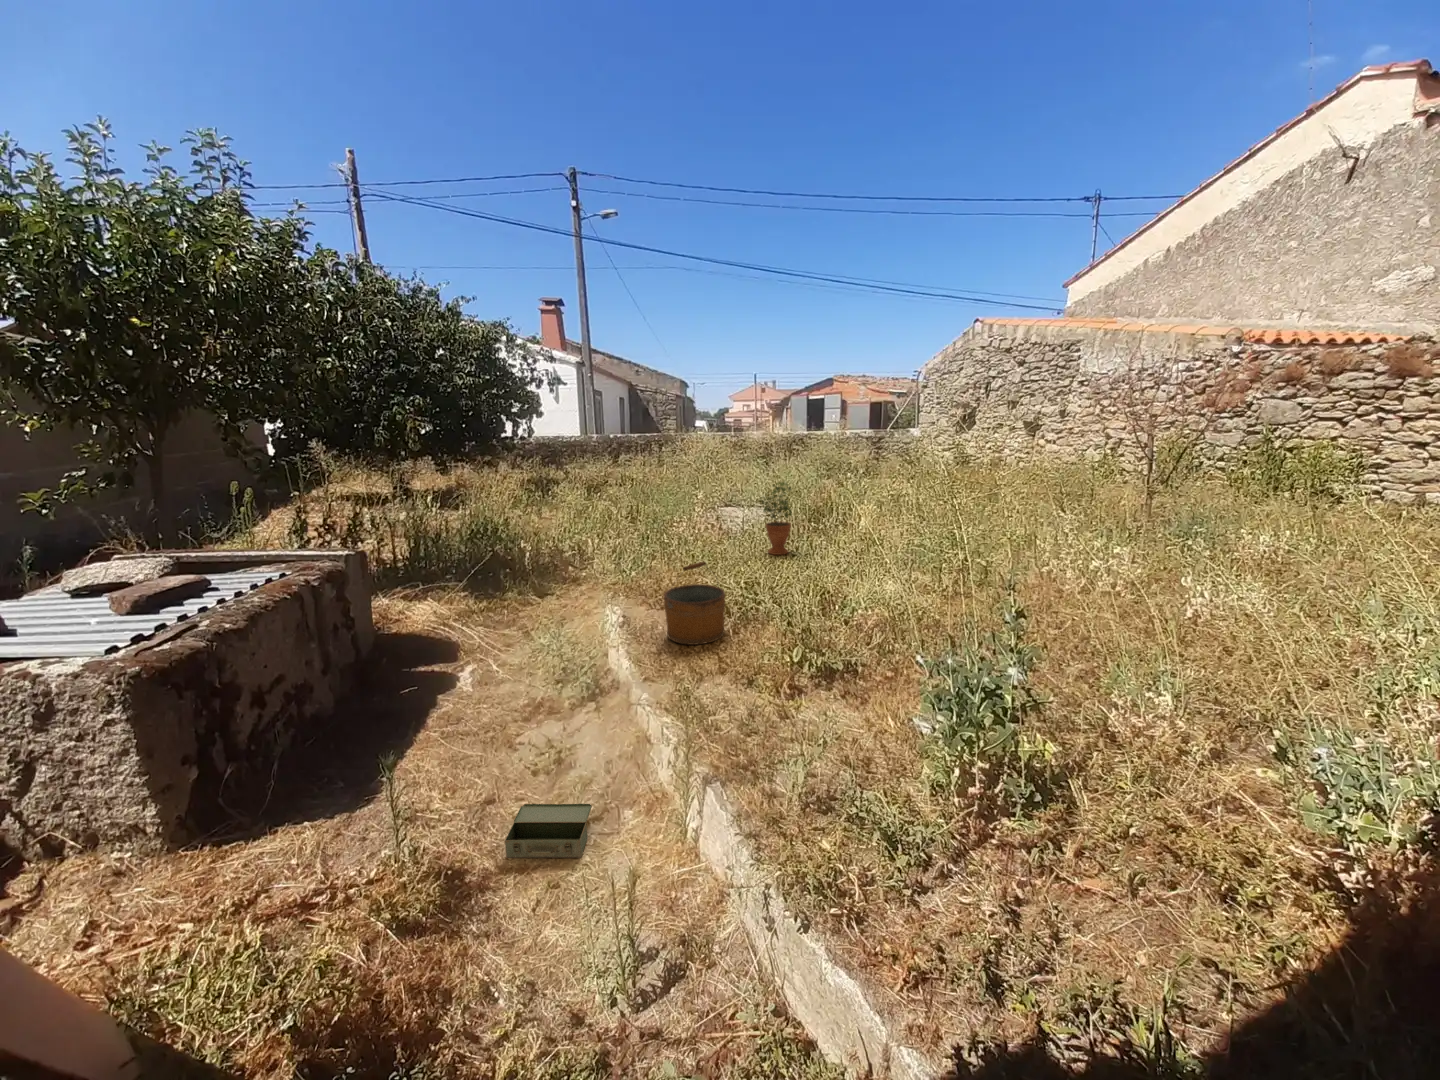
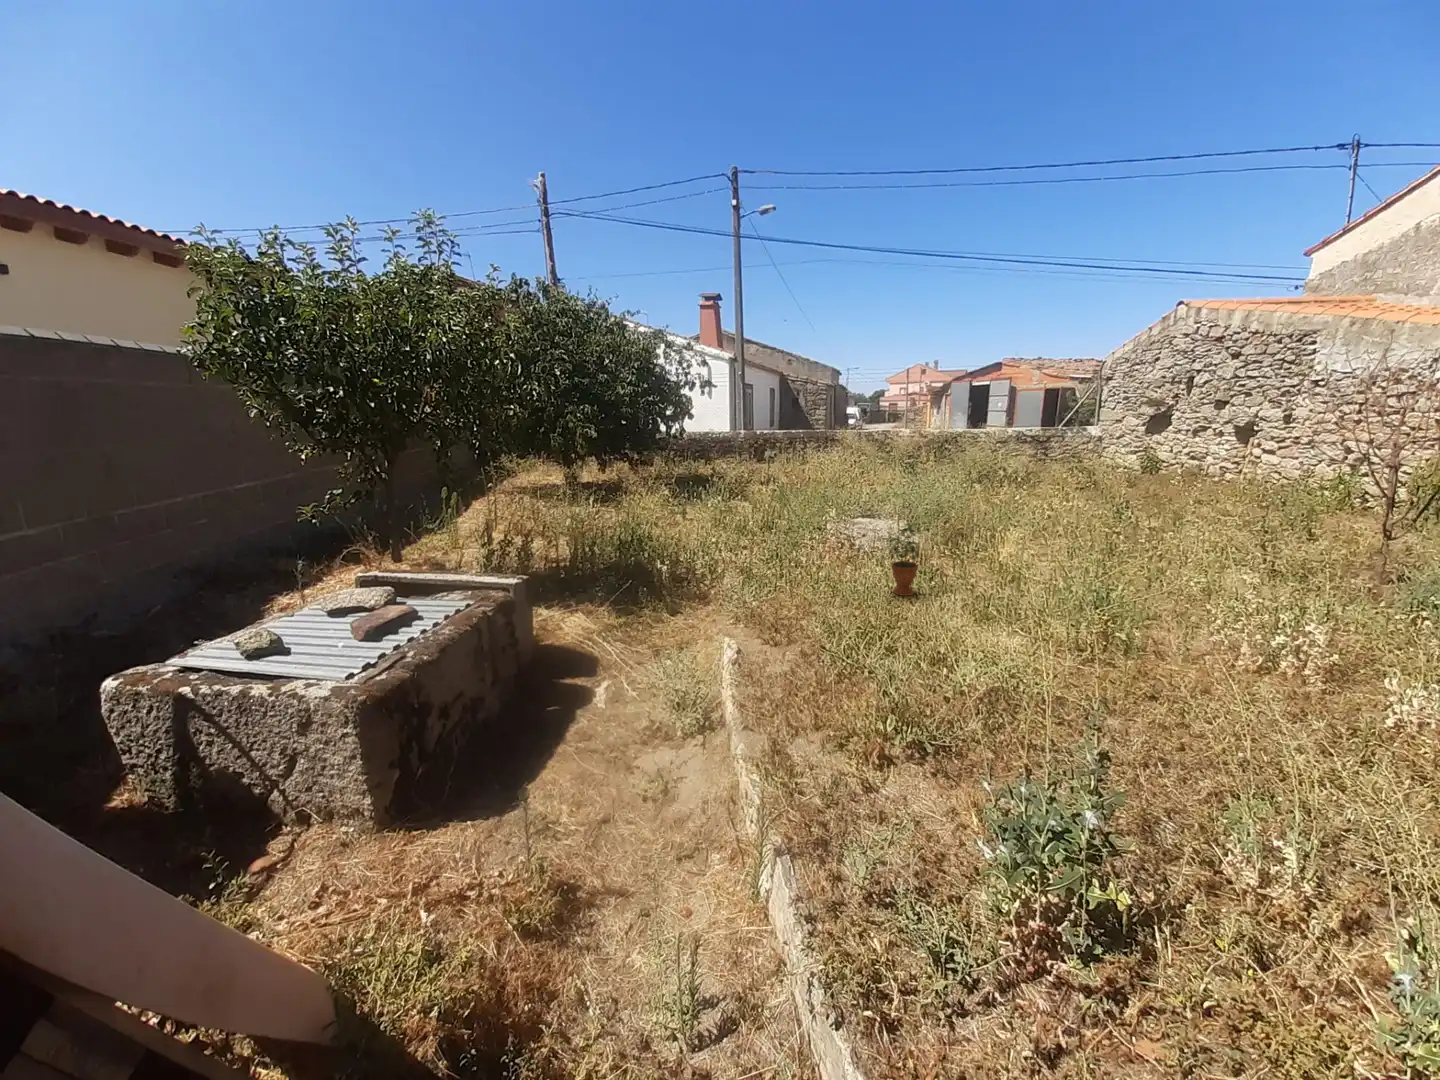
bucket: present [664,562,725,645] -> none [778,612,837,691]
toolbox: present [505,804,592,858] -> none [616,833,691,892]

